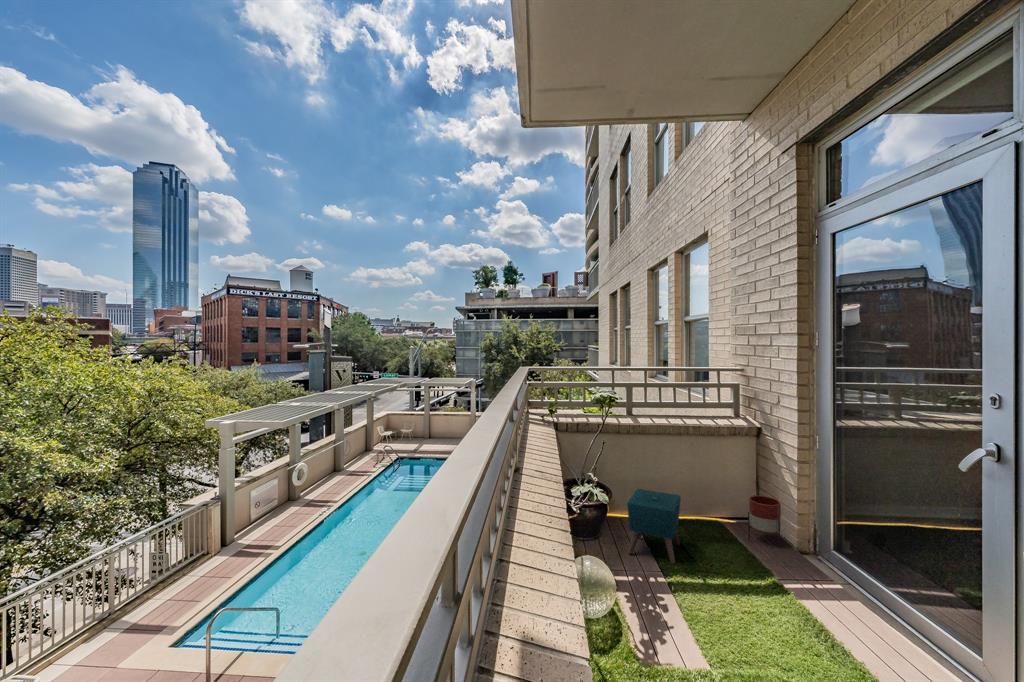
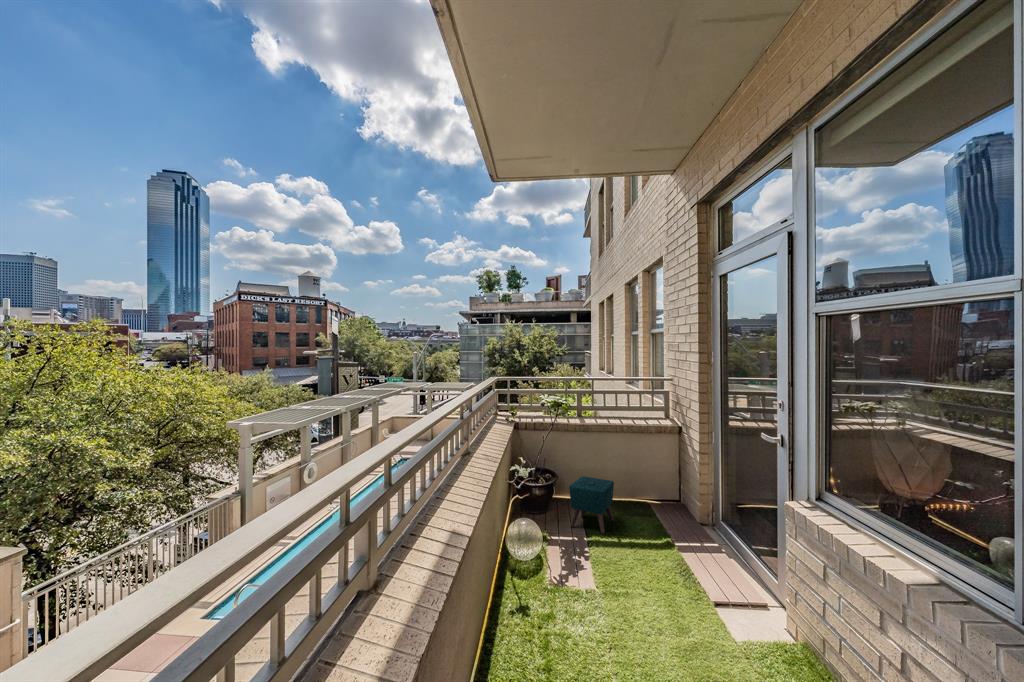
planter: present [748,495,781,548] -> none [667,481,692,523]

